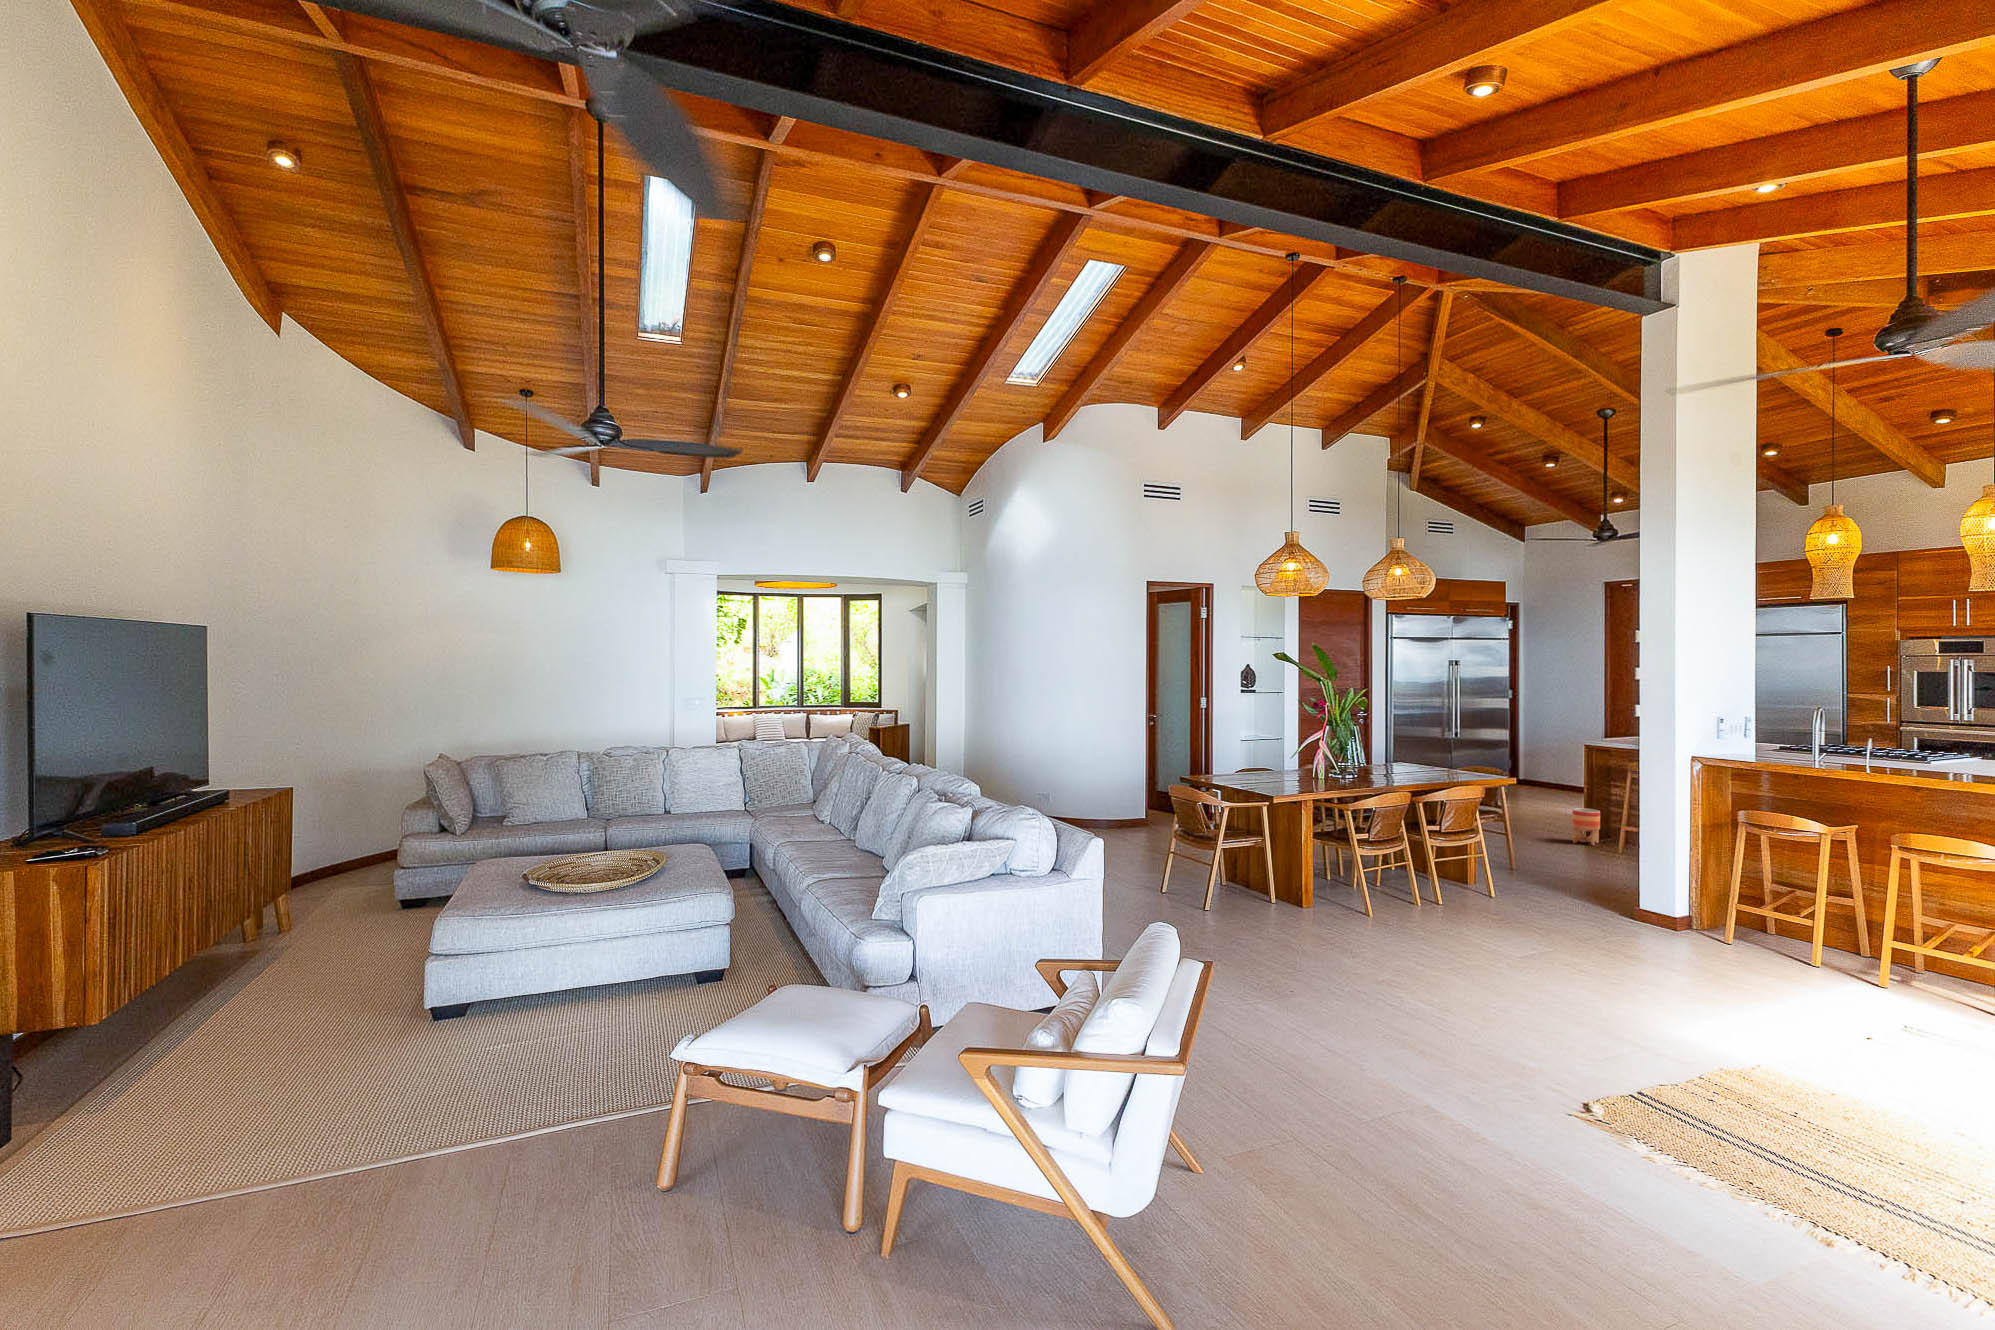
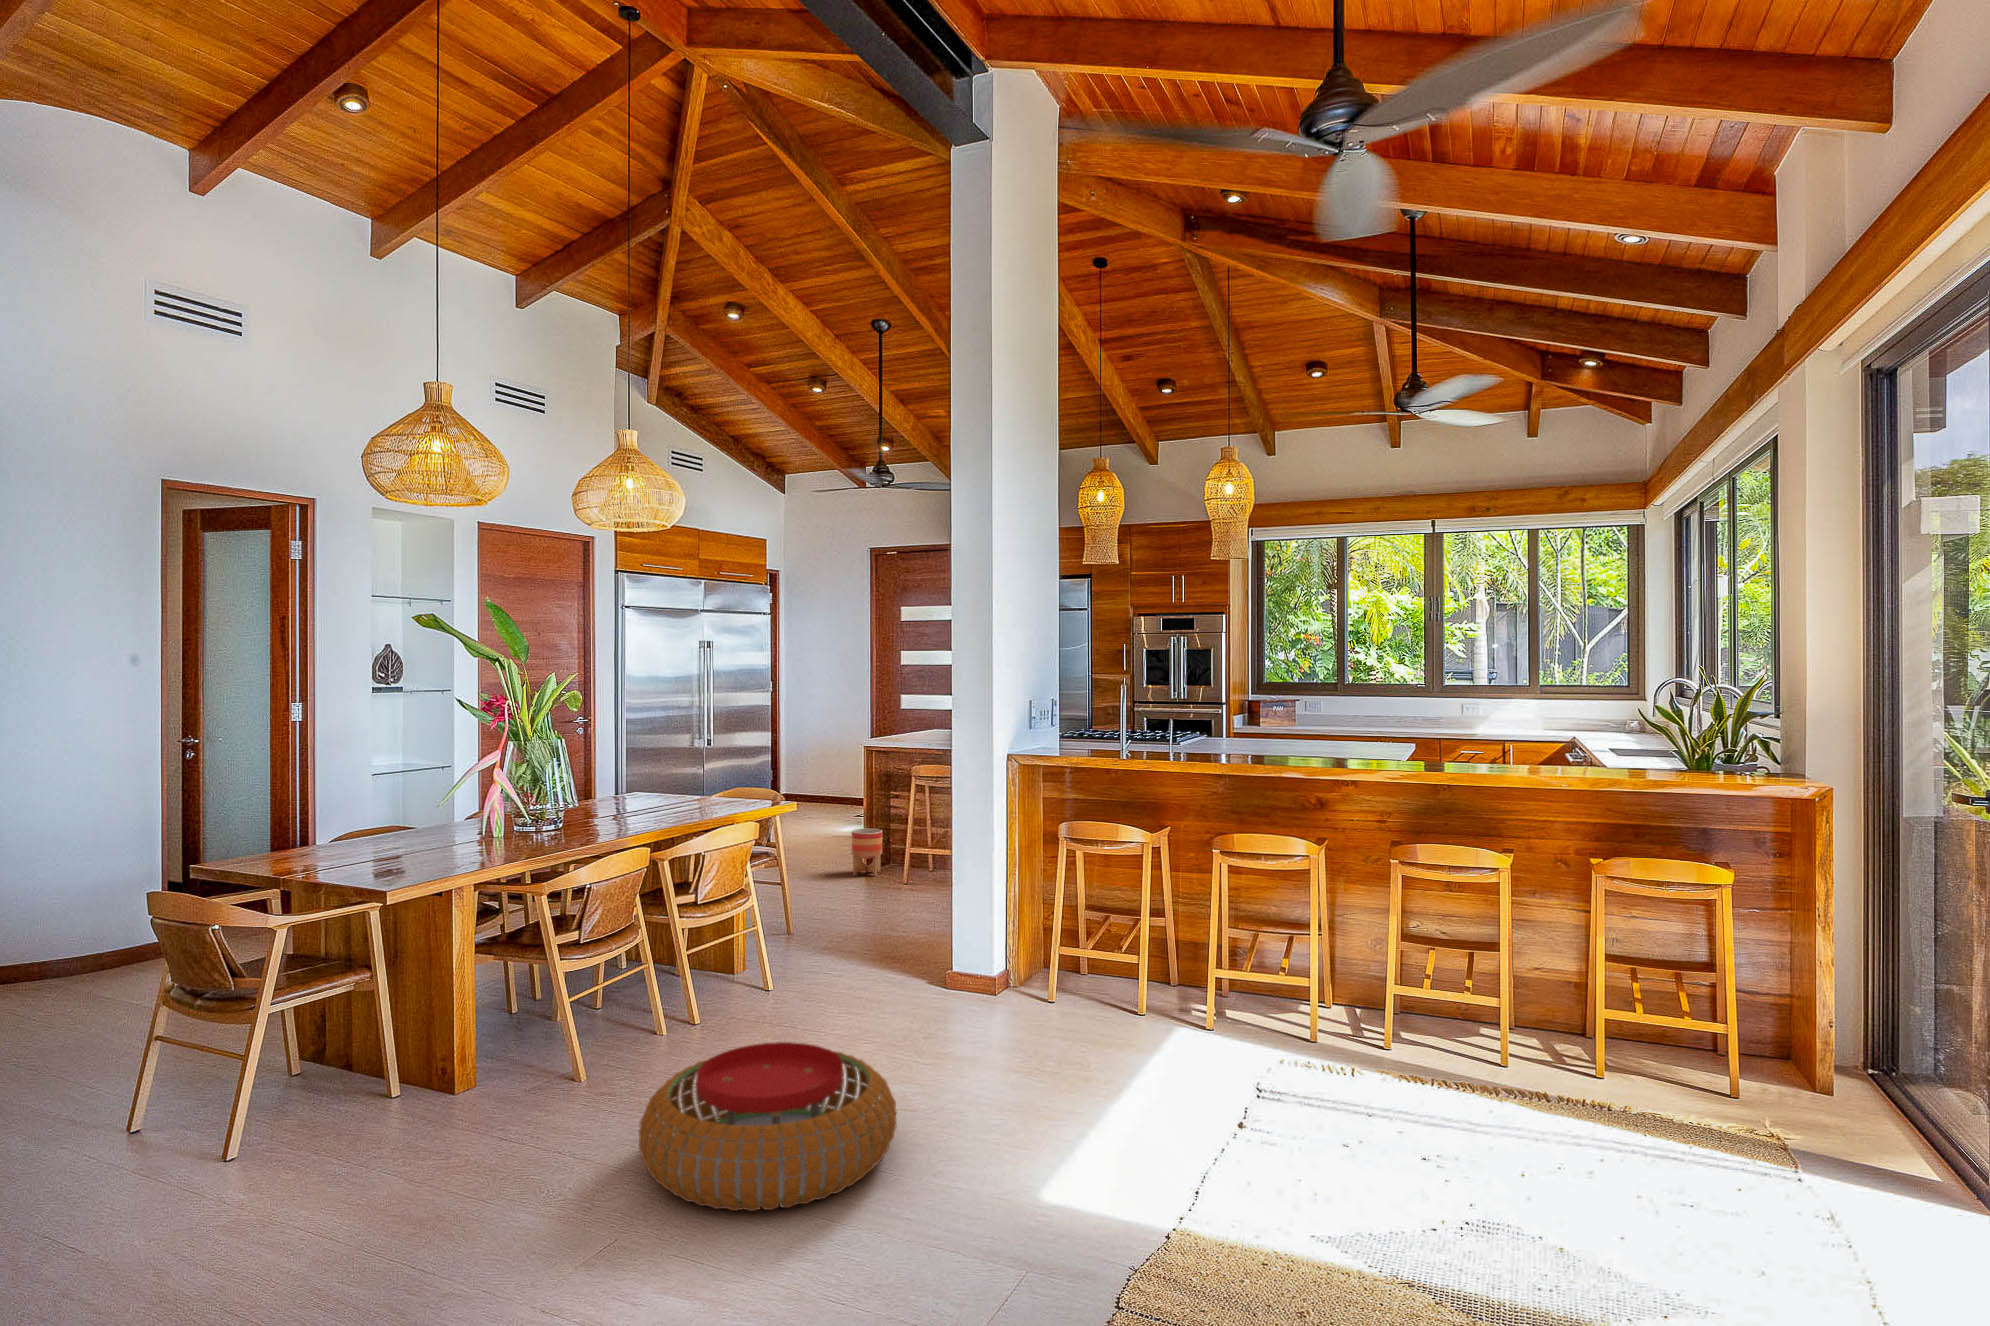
pouf: none [1403,903,1563,985] -> present [639,1042,896,1211]

